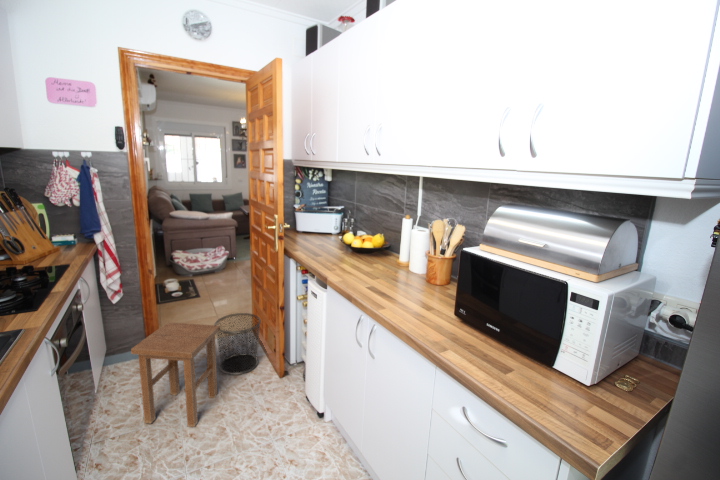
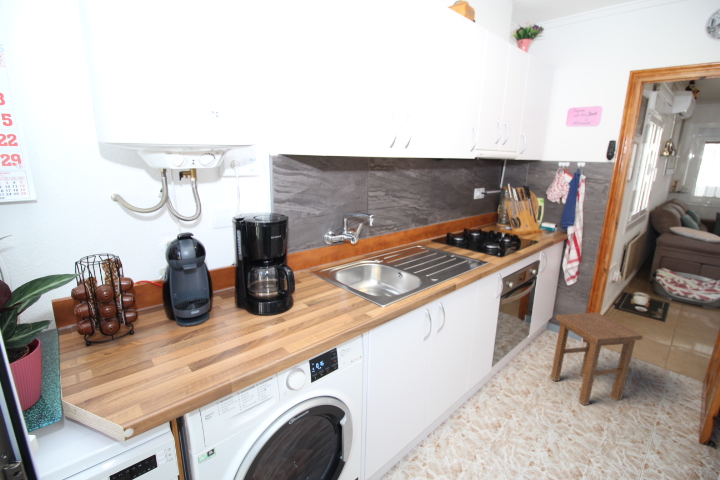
waste bin: present [215,313,261,375] -> none [638,336,710,407]

